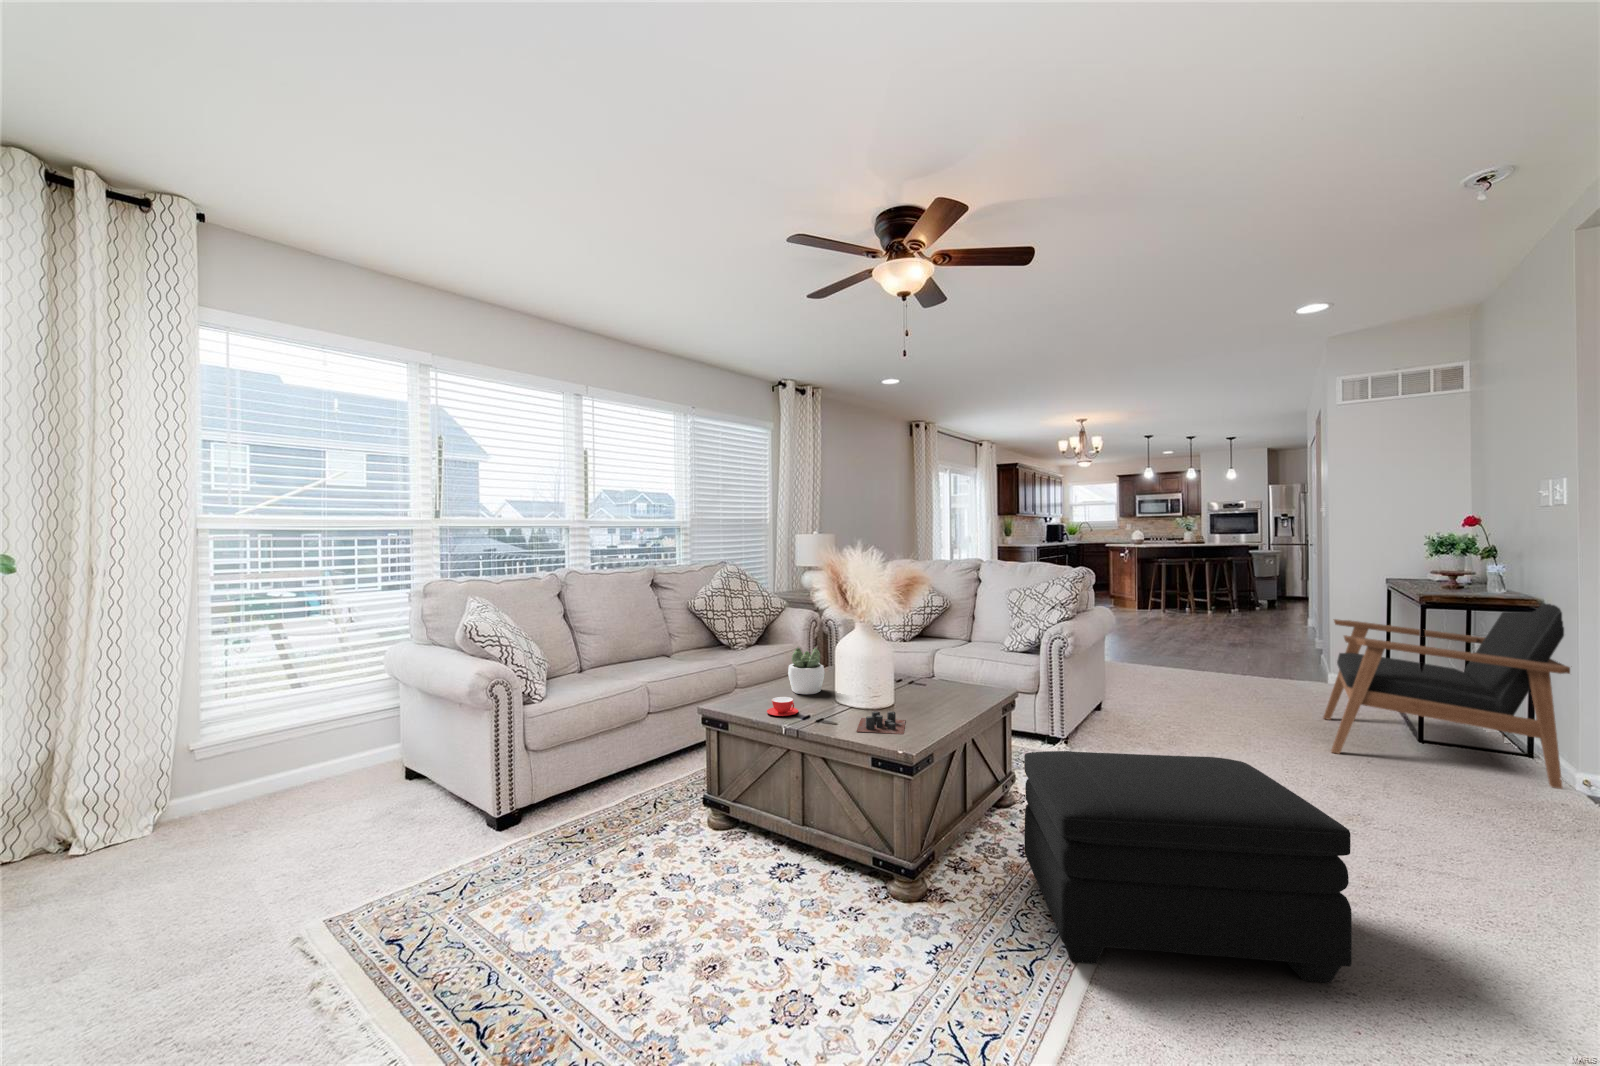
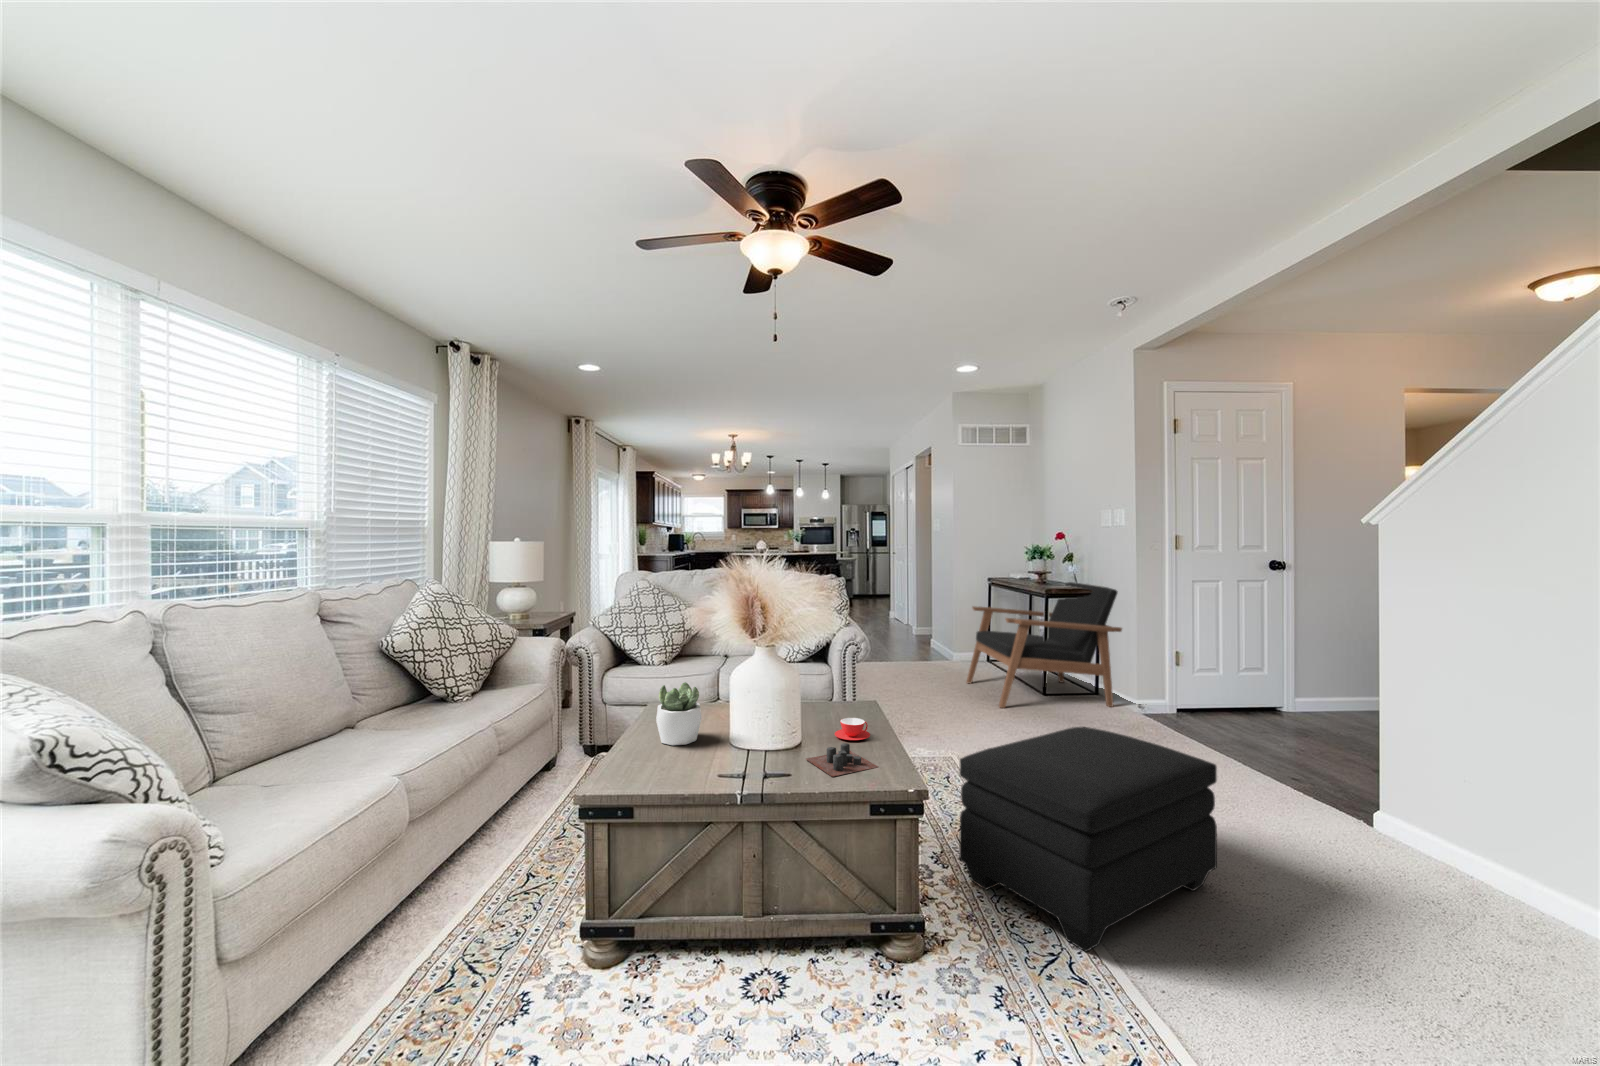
teacup: present [767,697,798,716] -> present [835,718,870,740]

